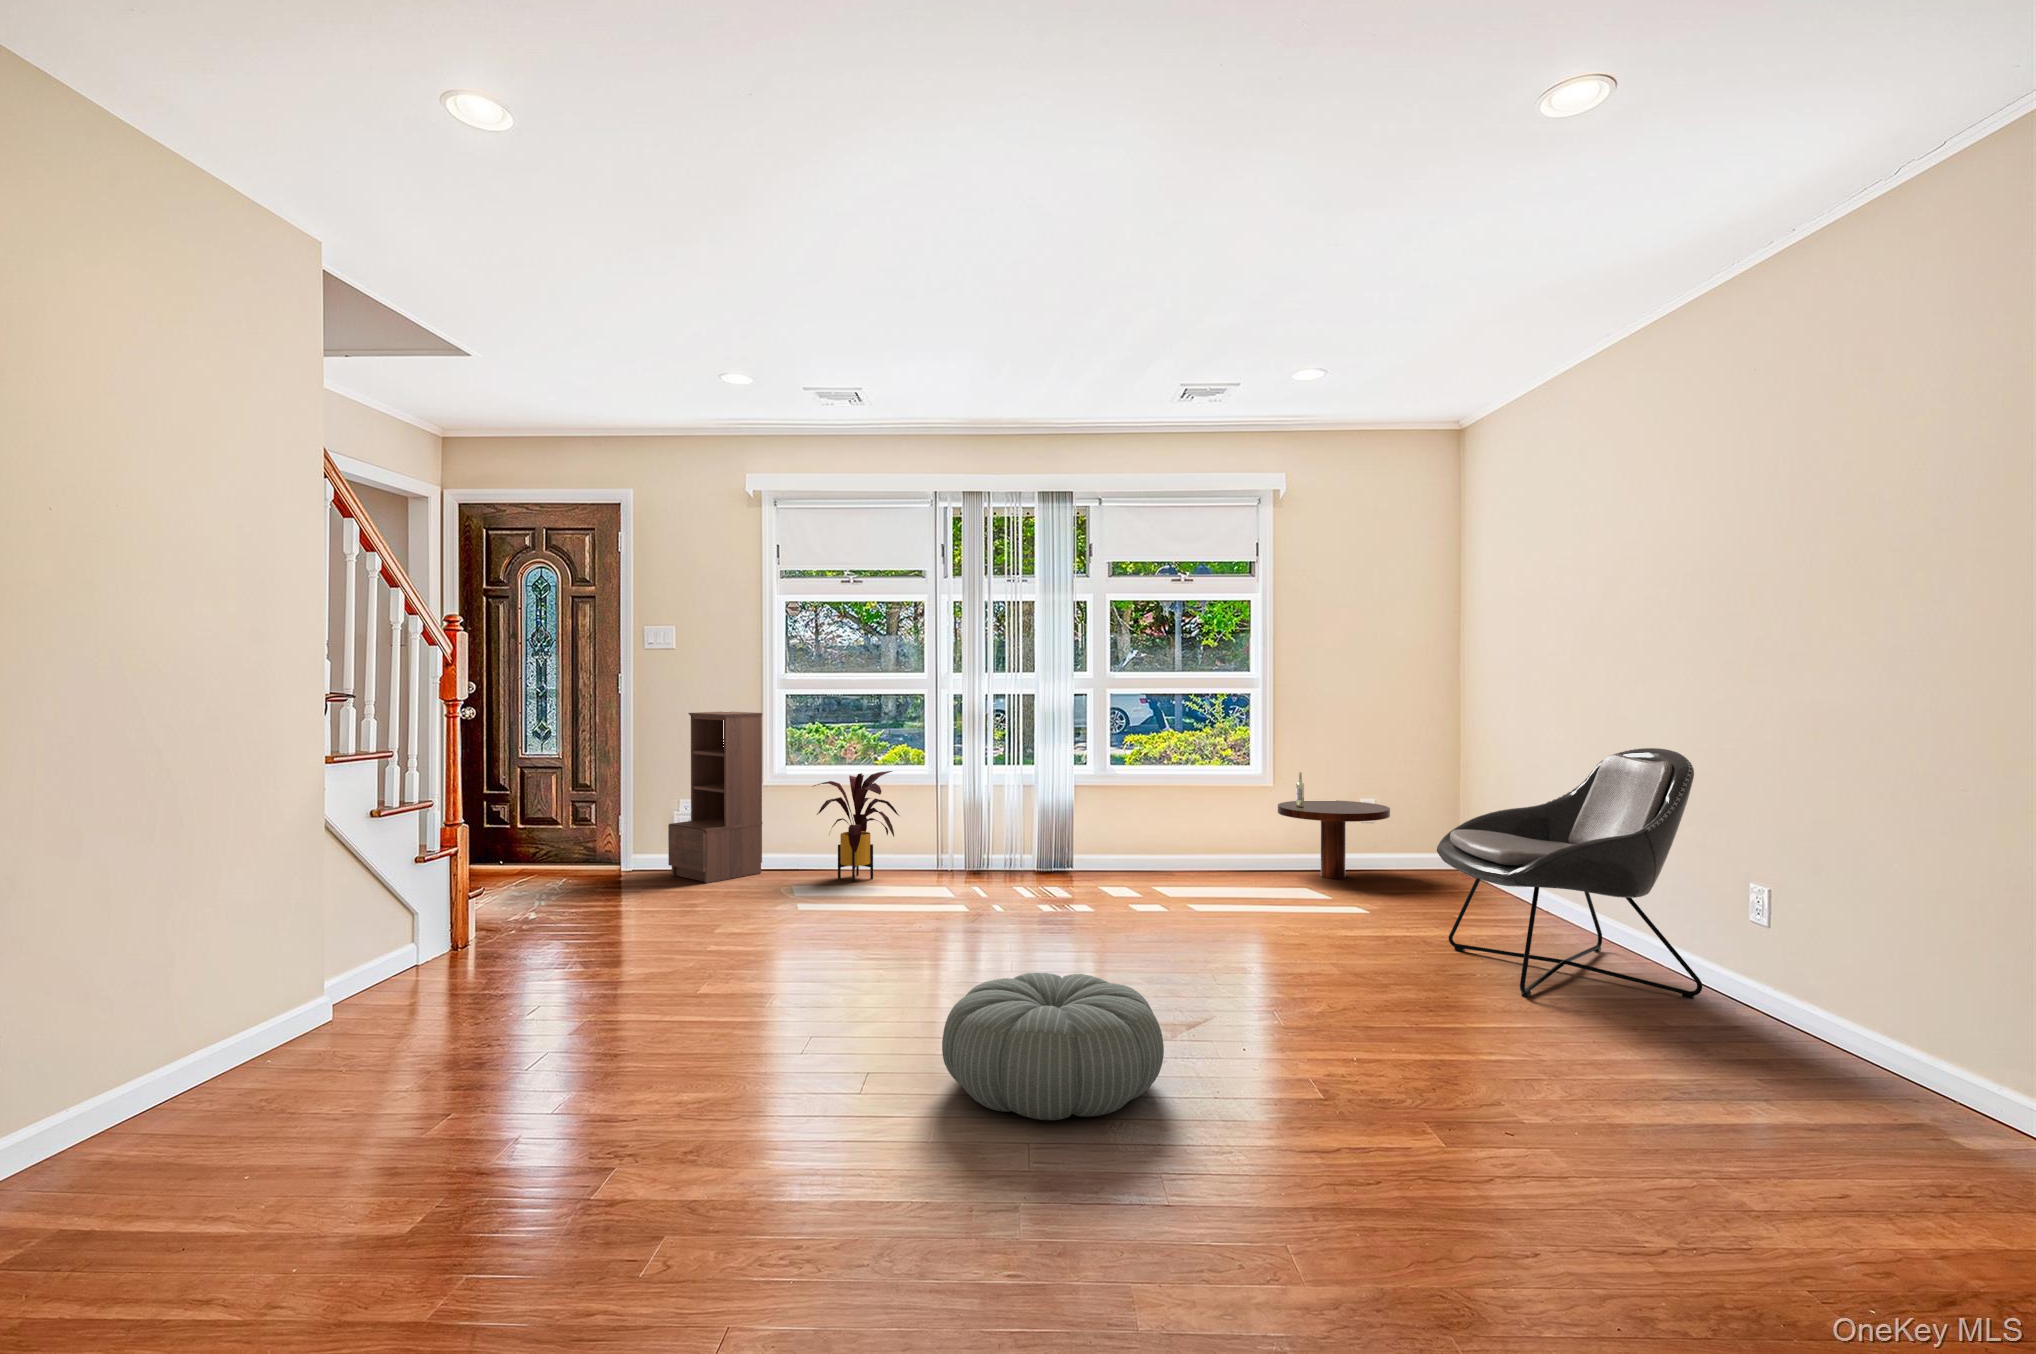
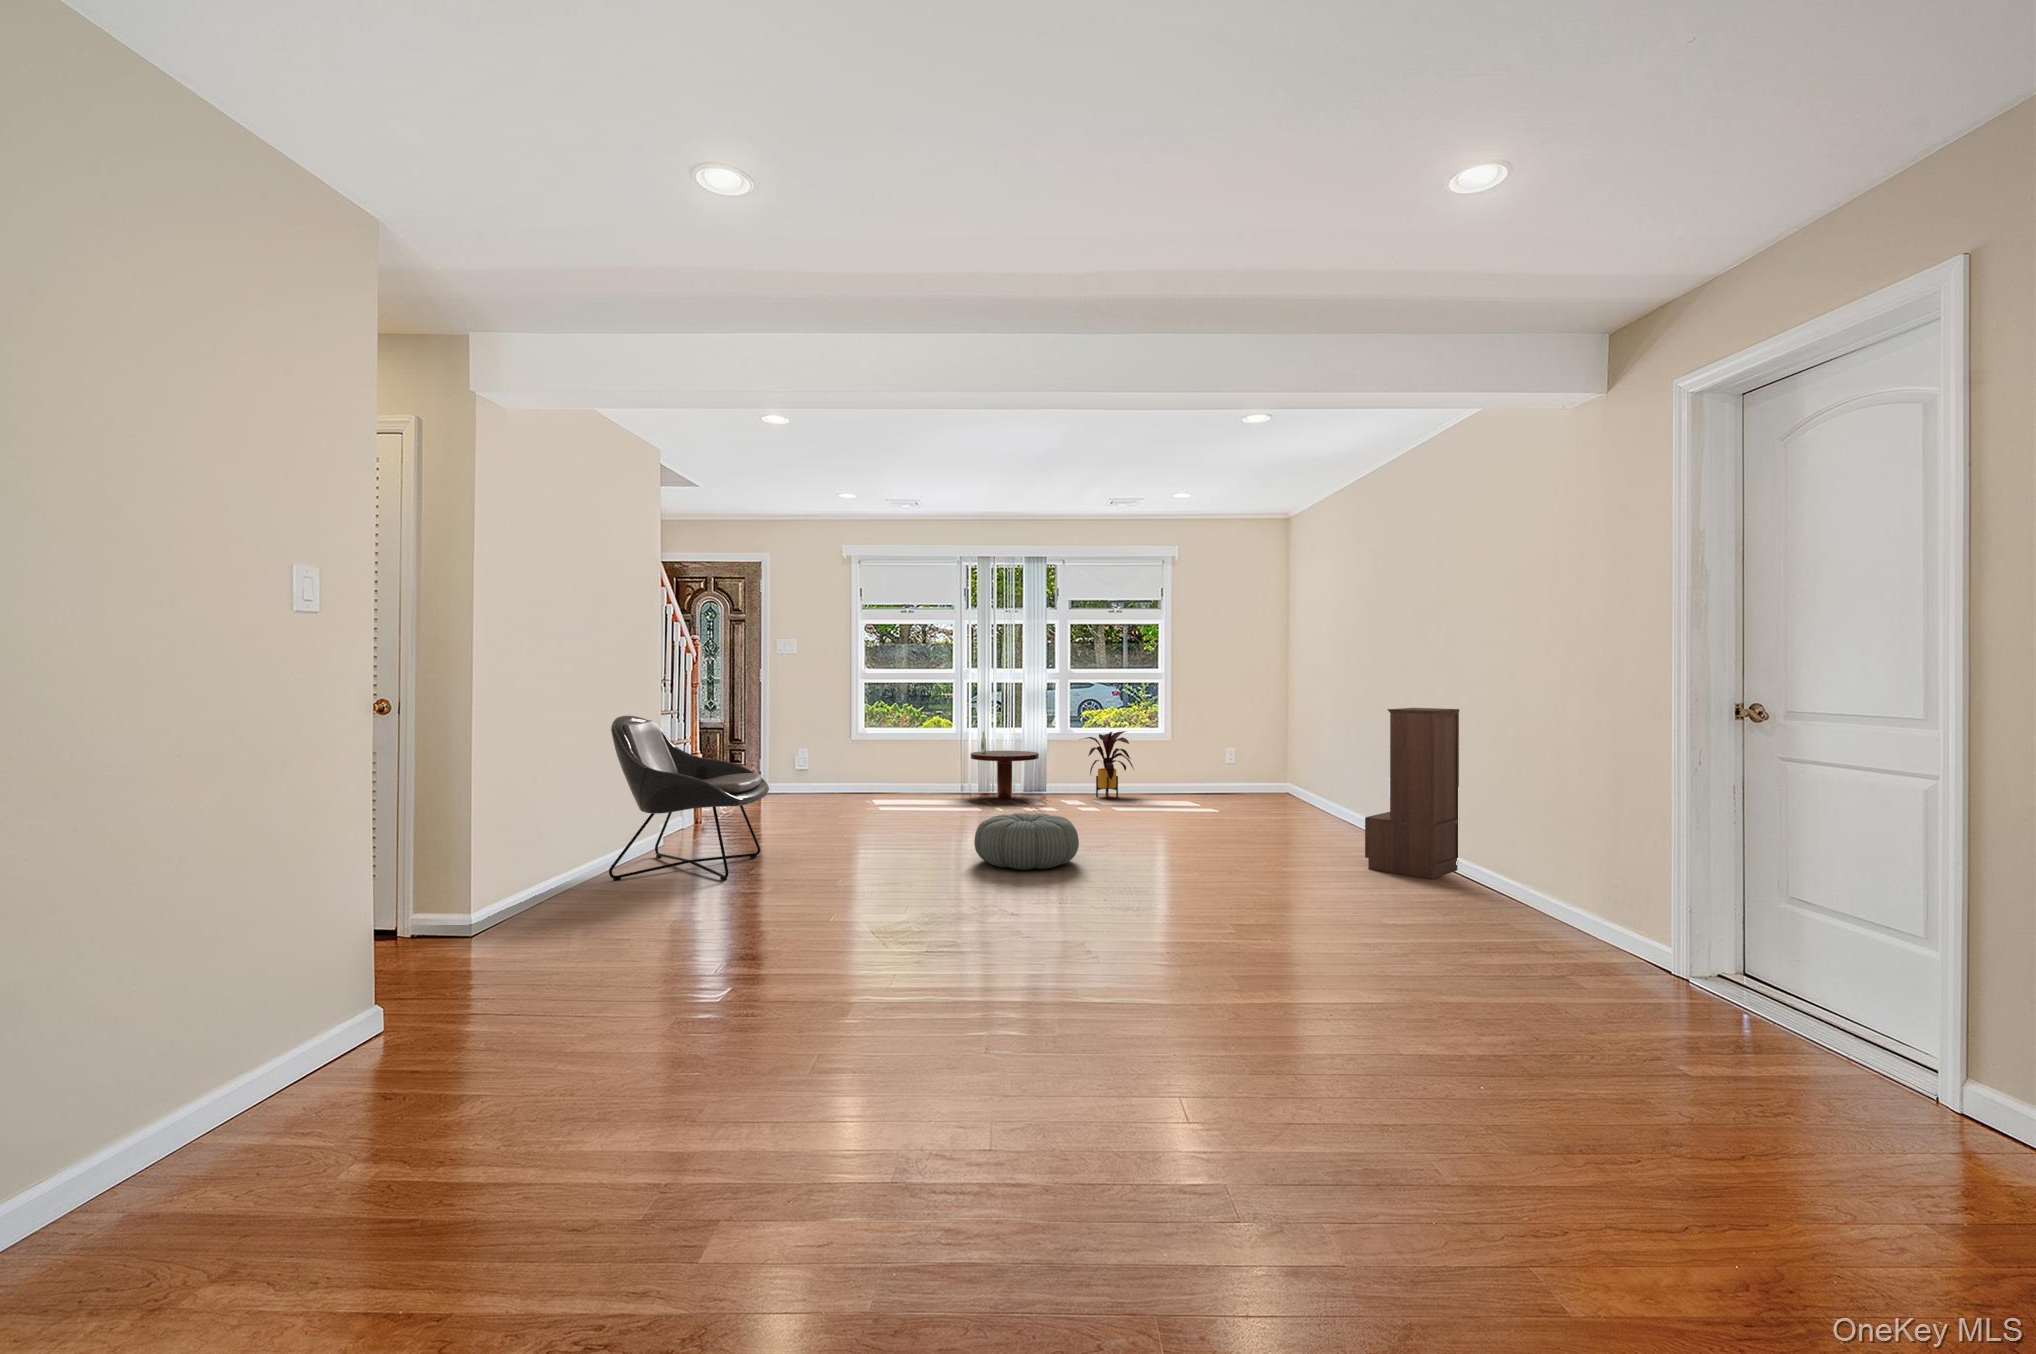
bookshelf: present [668,712,762,883] -> present [1365,708,1459,879]
lounge chair: present [1437,748,1702,999] -> present [609,716,769,881]
house plant: present [814,771,899,882] -> present [1083,731,1134,798]
coffee table: present [1278,772,1390,879] -> present [971,732,1039,799]

